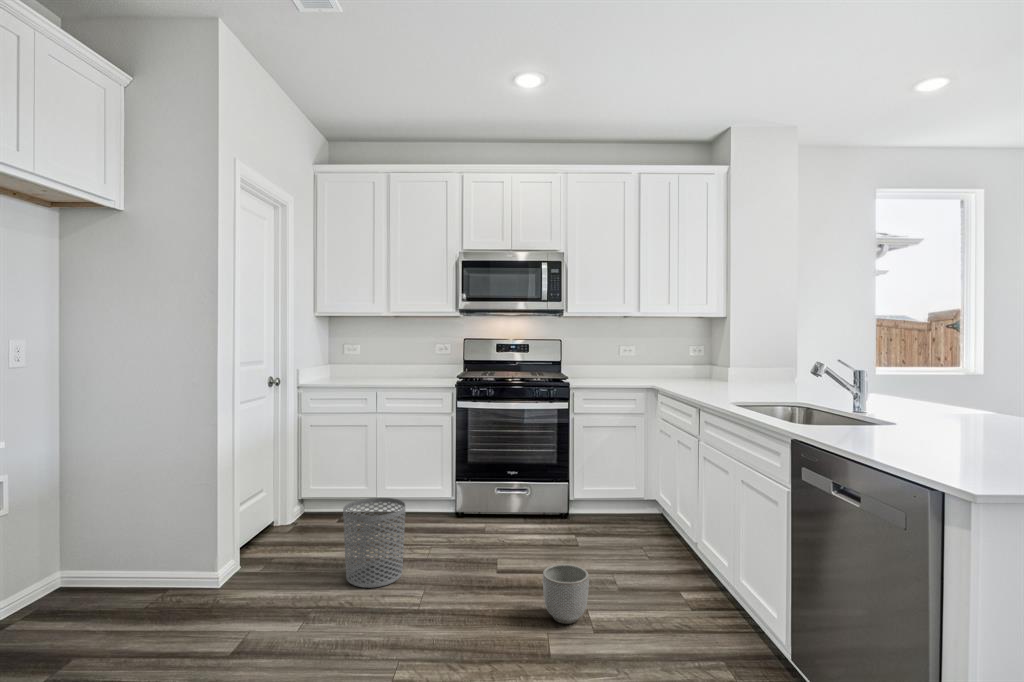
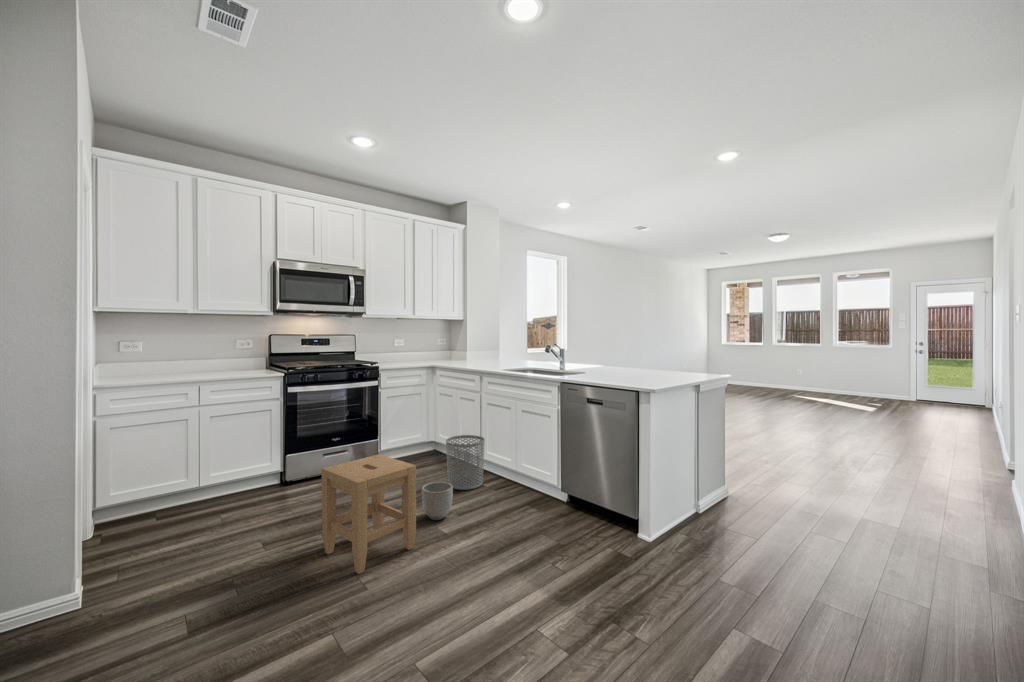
waste bin: present [343,498,405,588] -> present [446,435,485,490]
stool: none [401,507,496,662] -> present [321,454,416,574]

